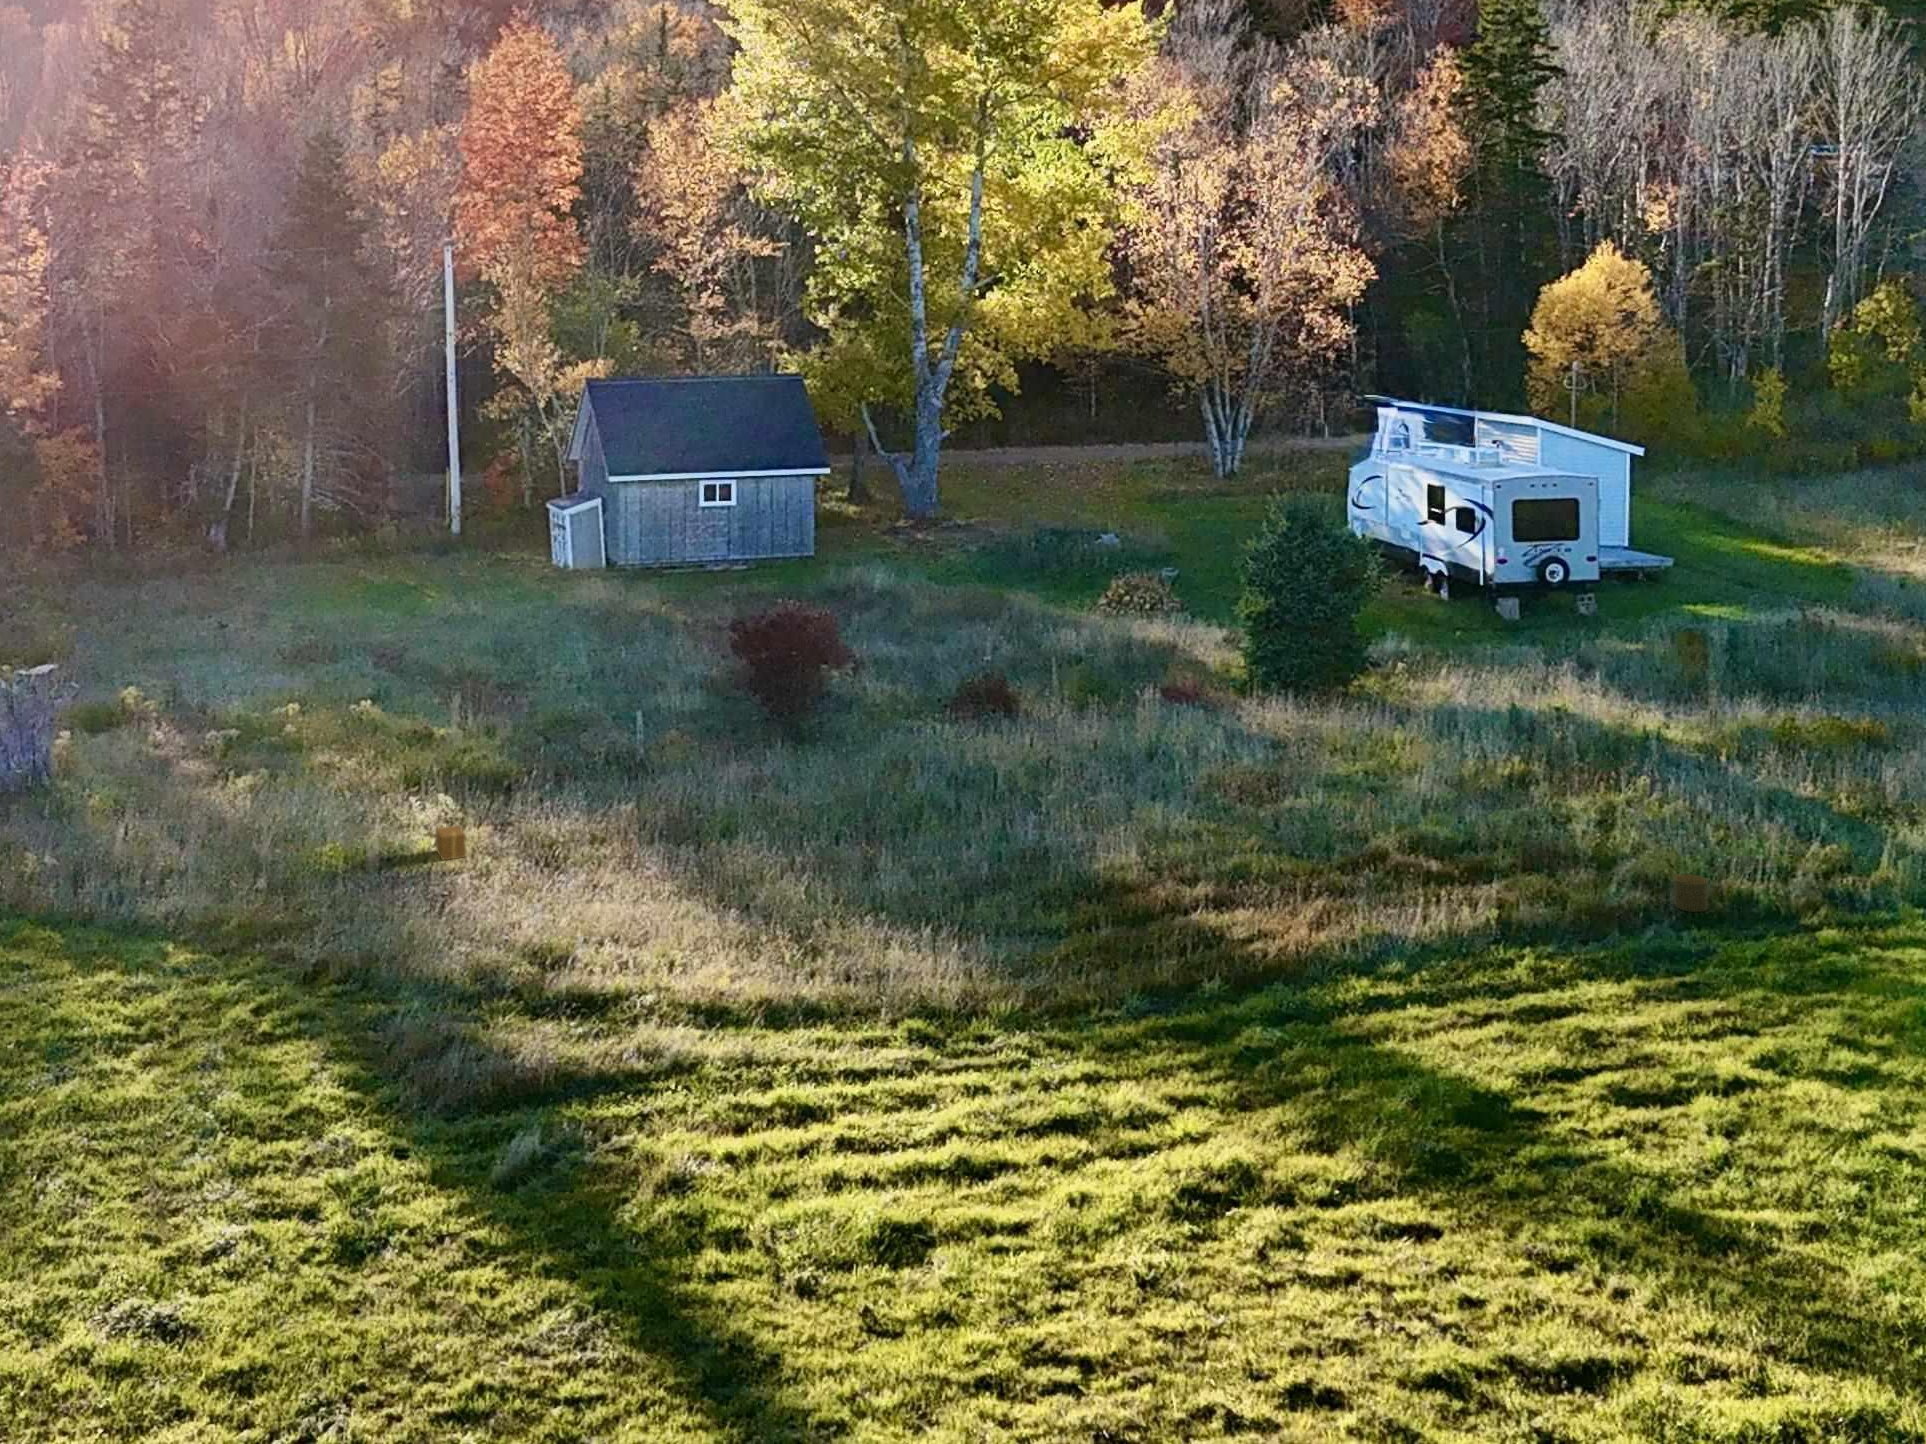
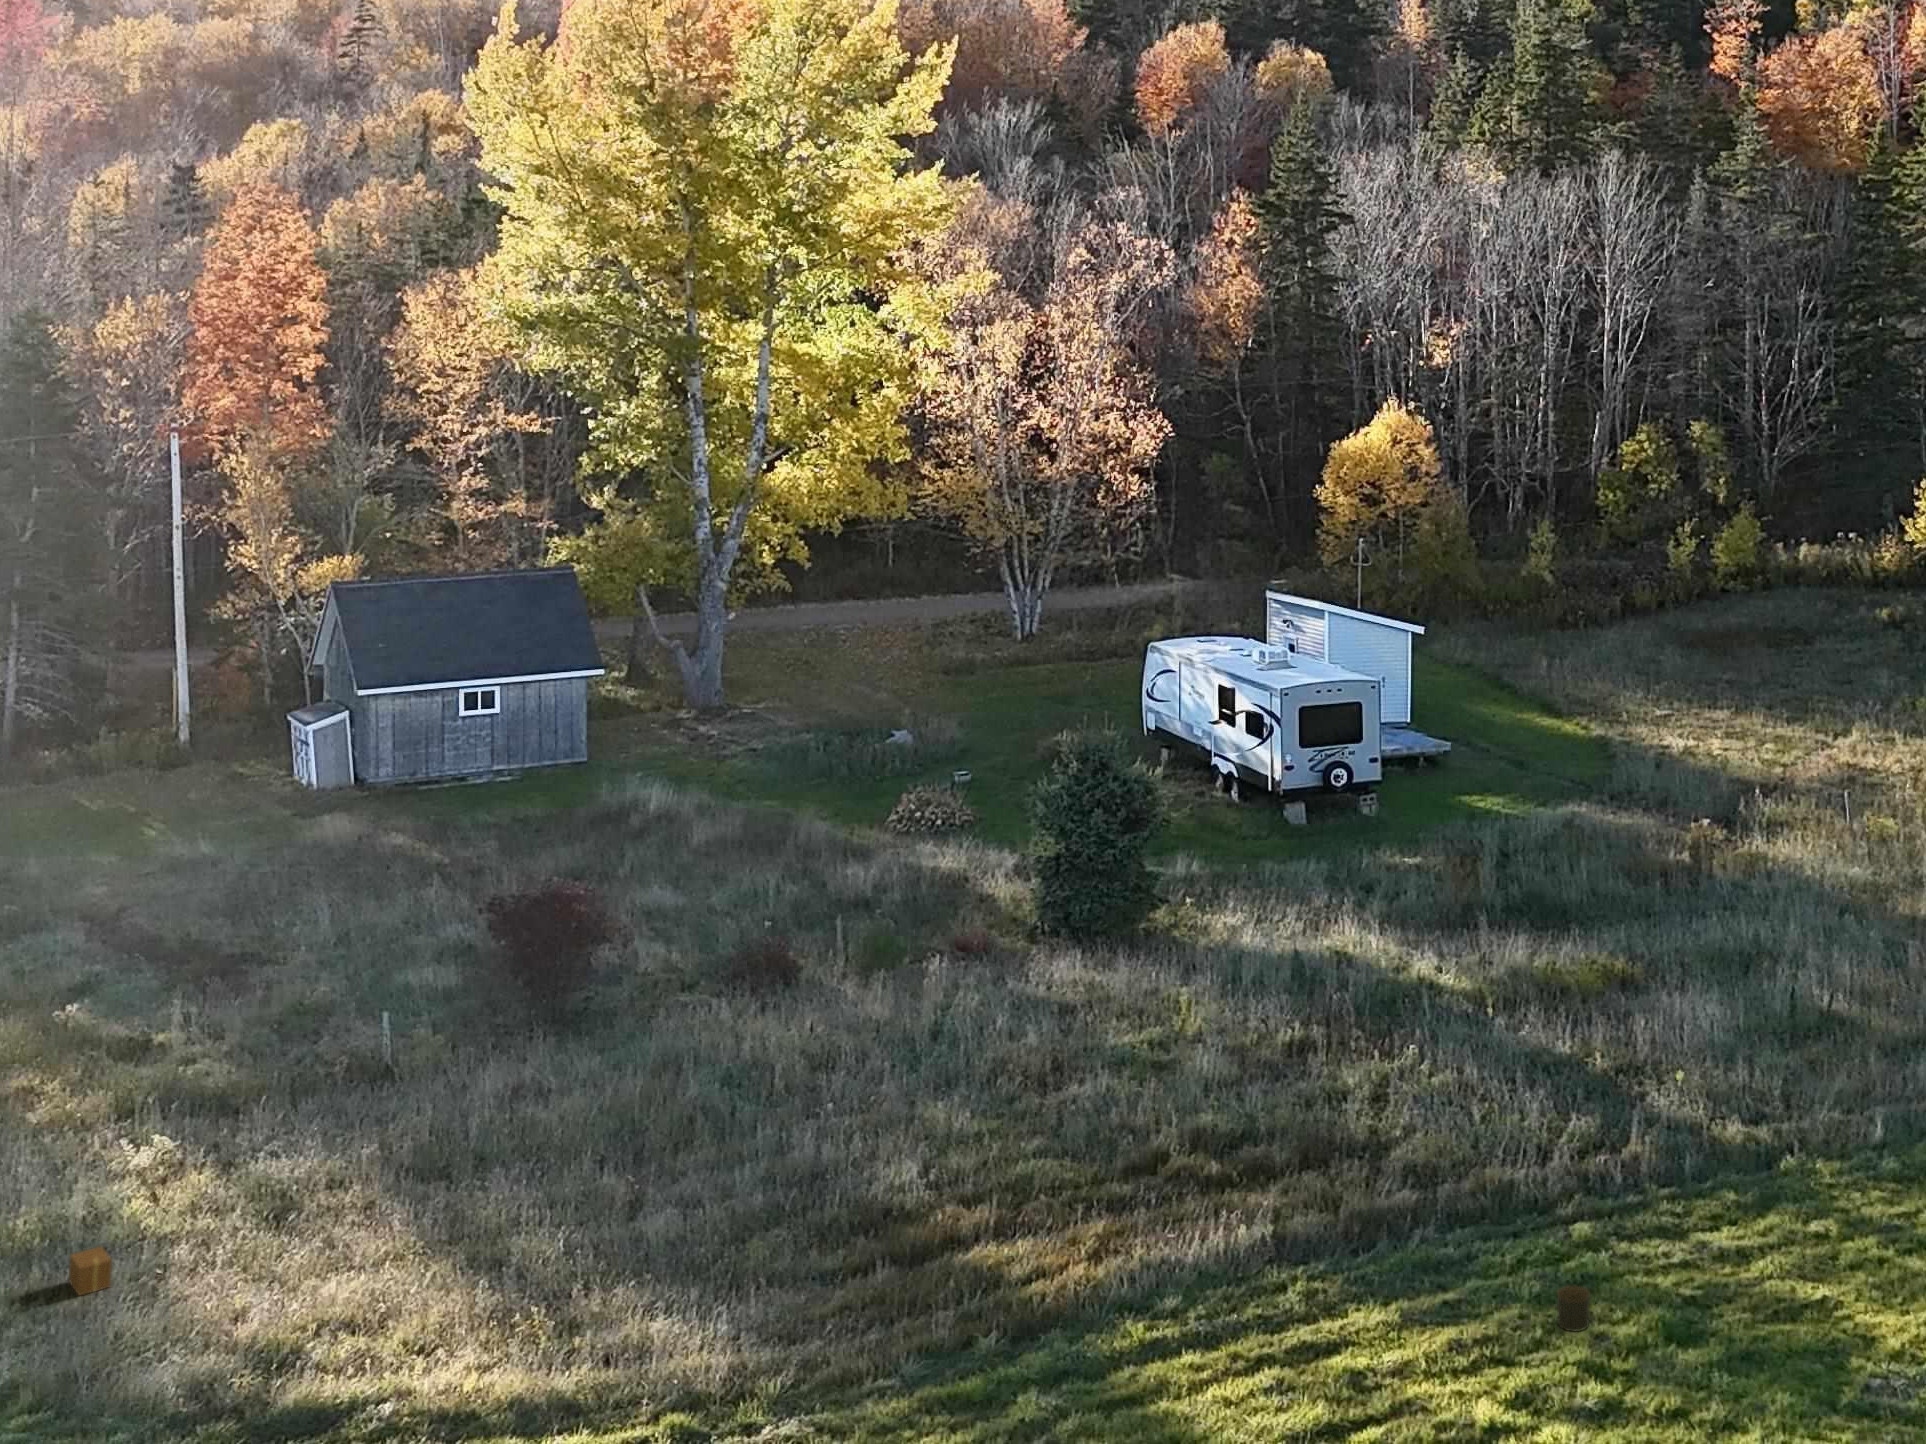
planter: present [1674,874,1708,912] -> present [1557,1286,1590,1332]

